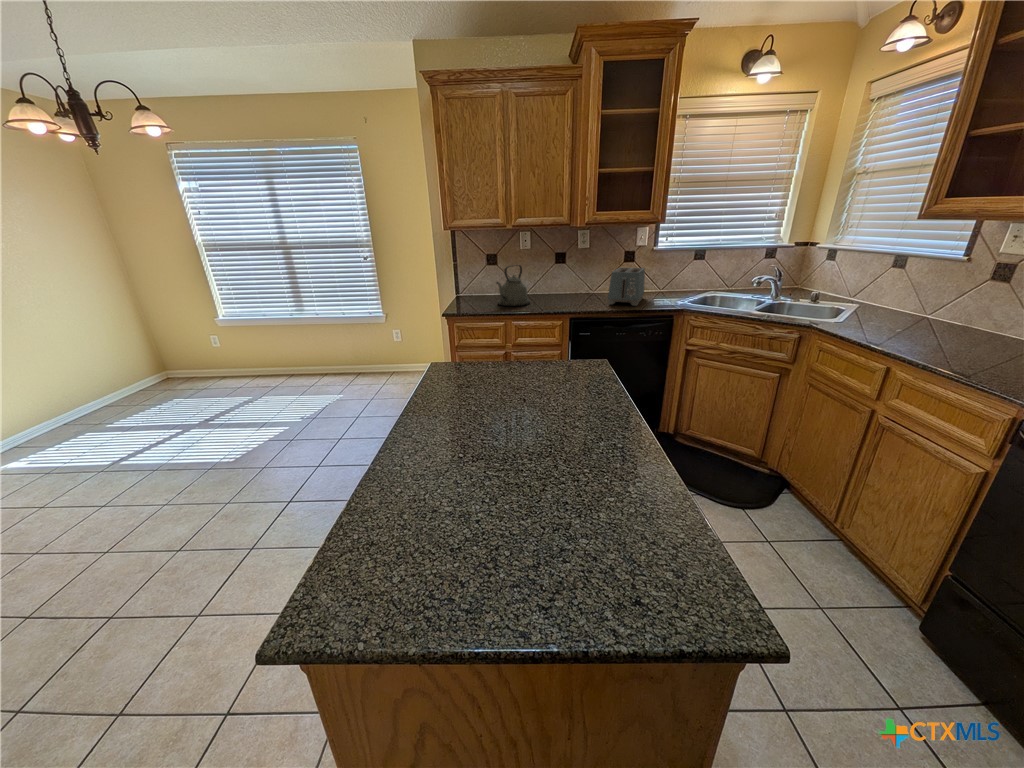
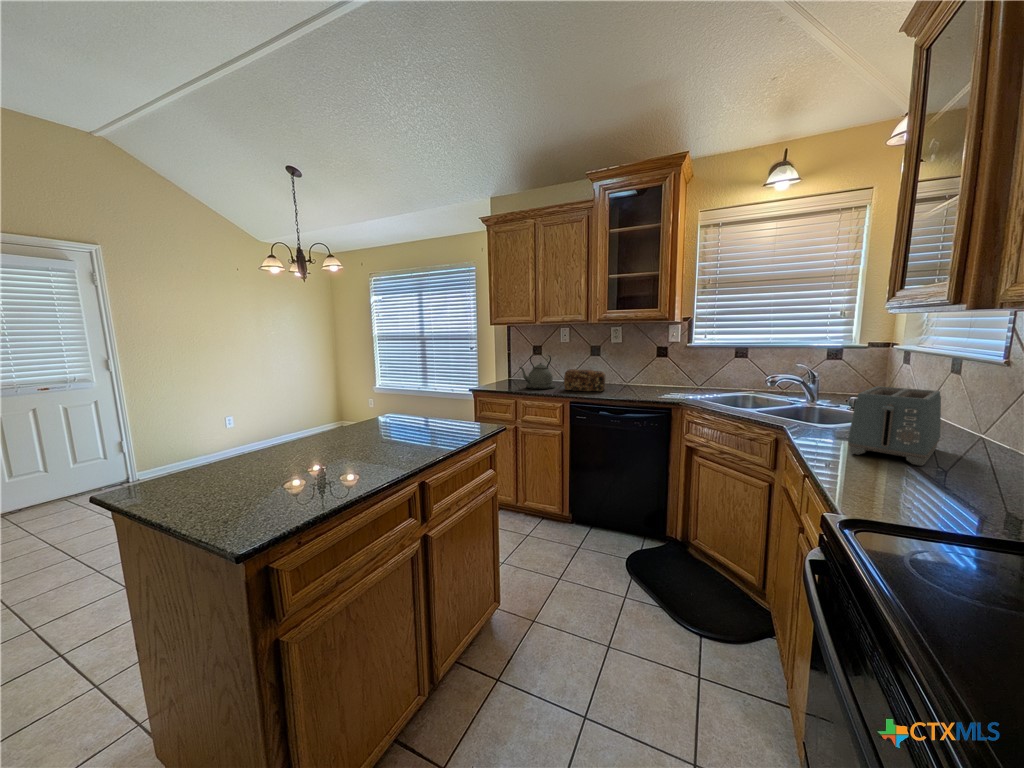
toaster: present [608,268,645,306] -> present [848,386,941,466]
bread loaf: none [544,280,590,305] -> present [564,369,605,391]

